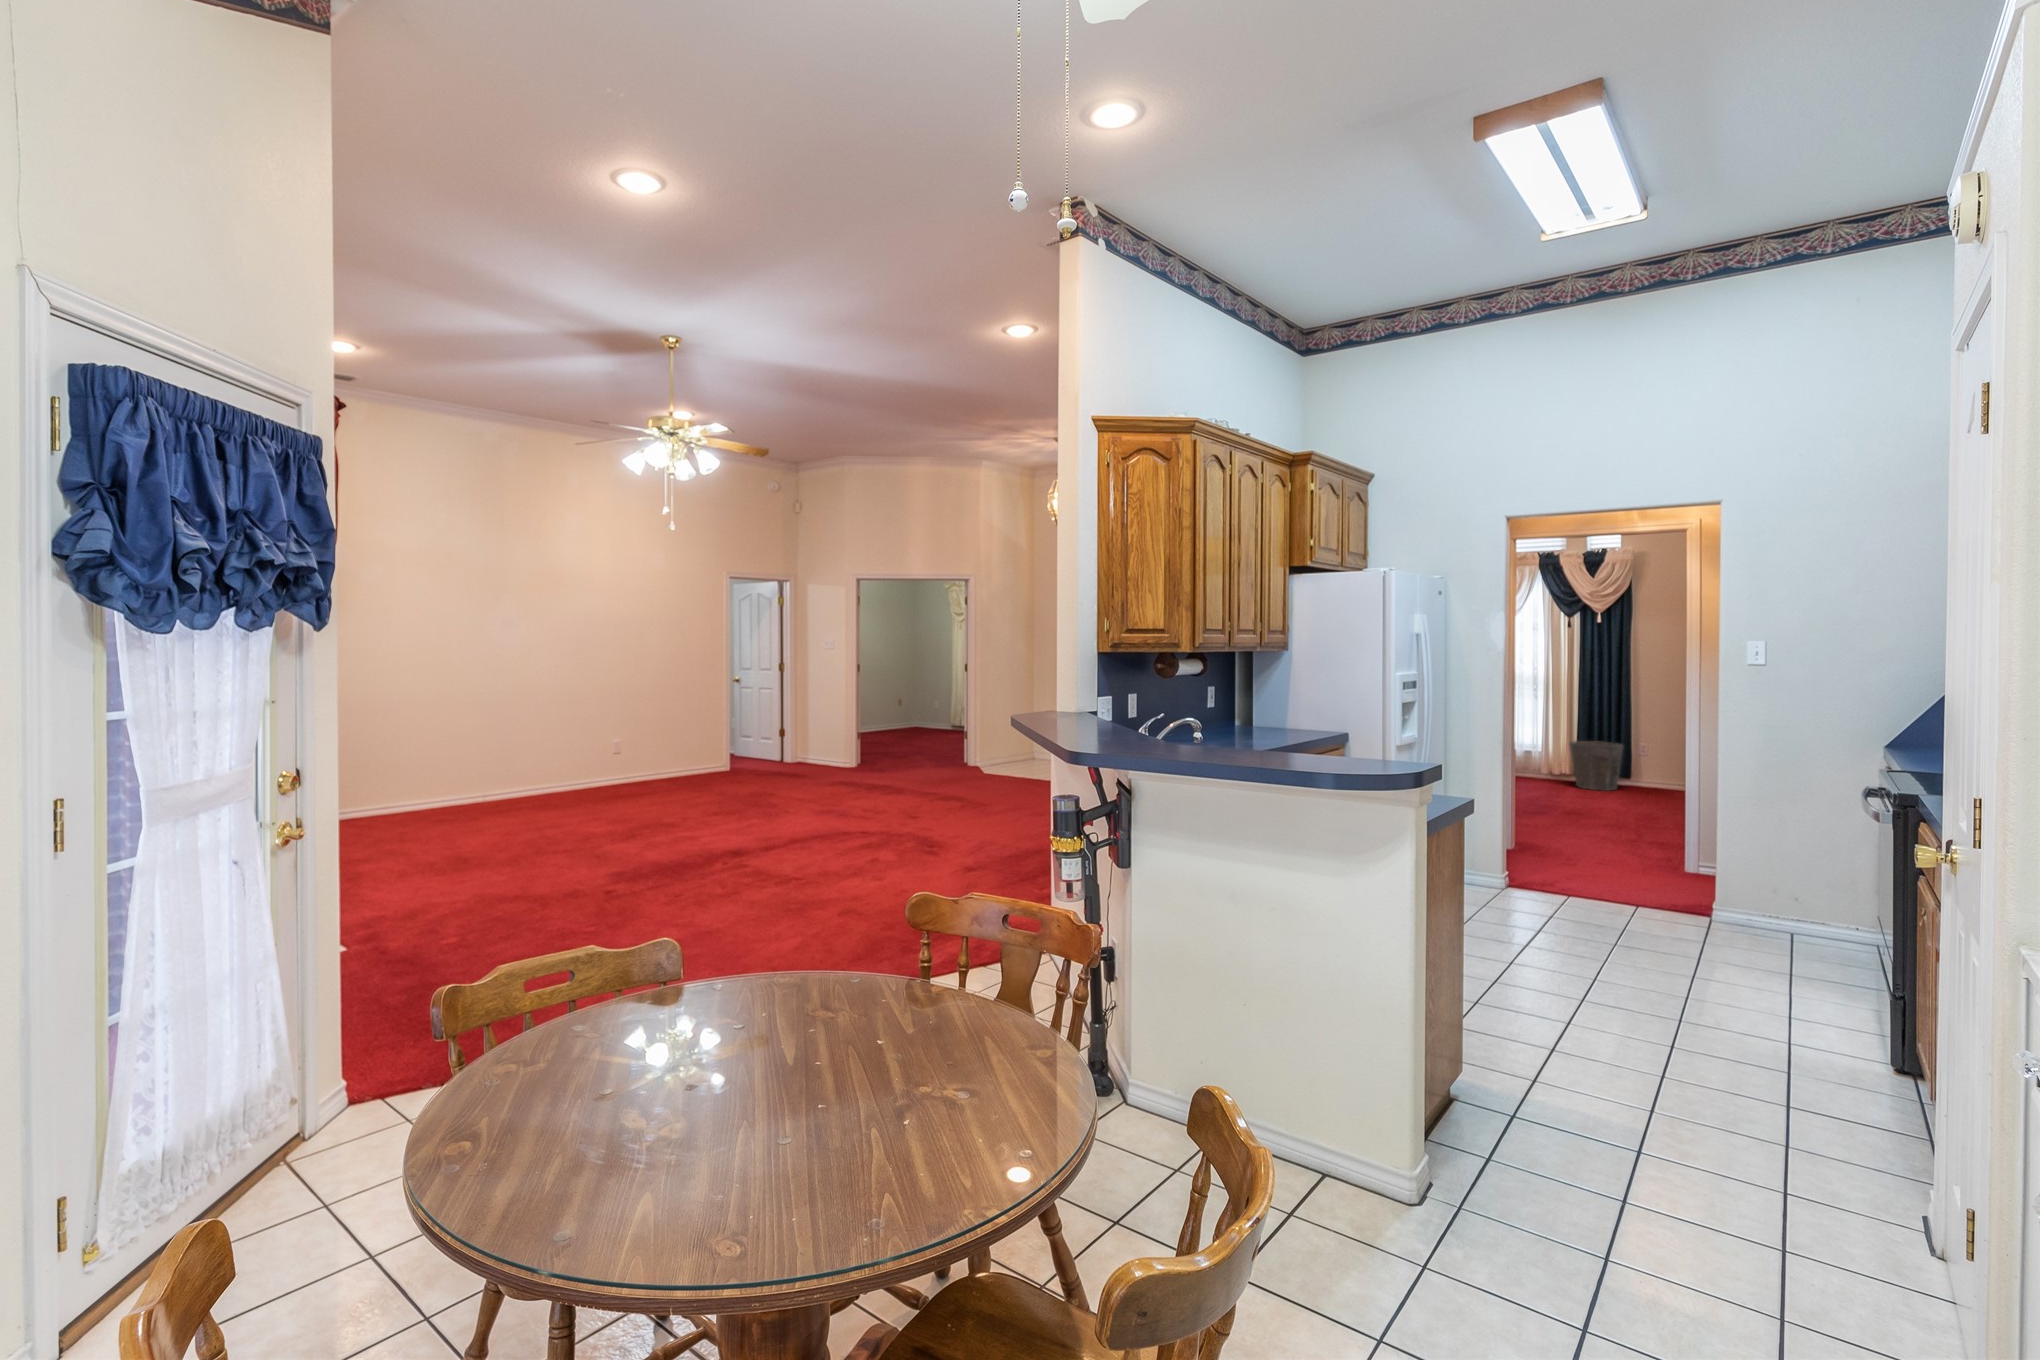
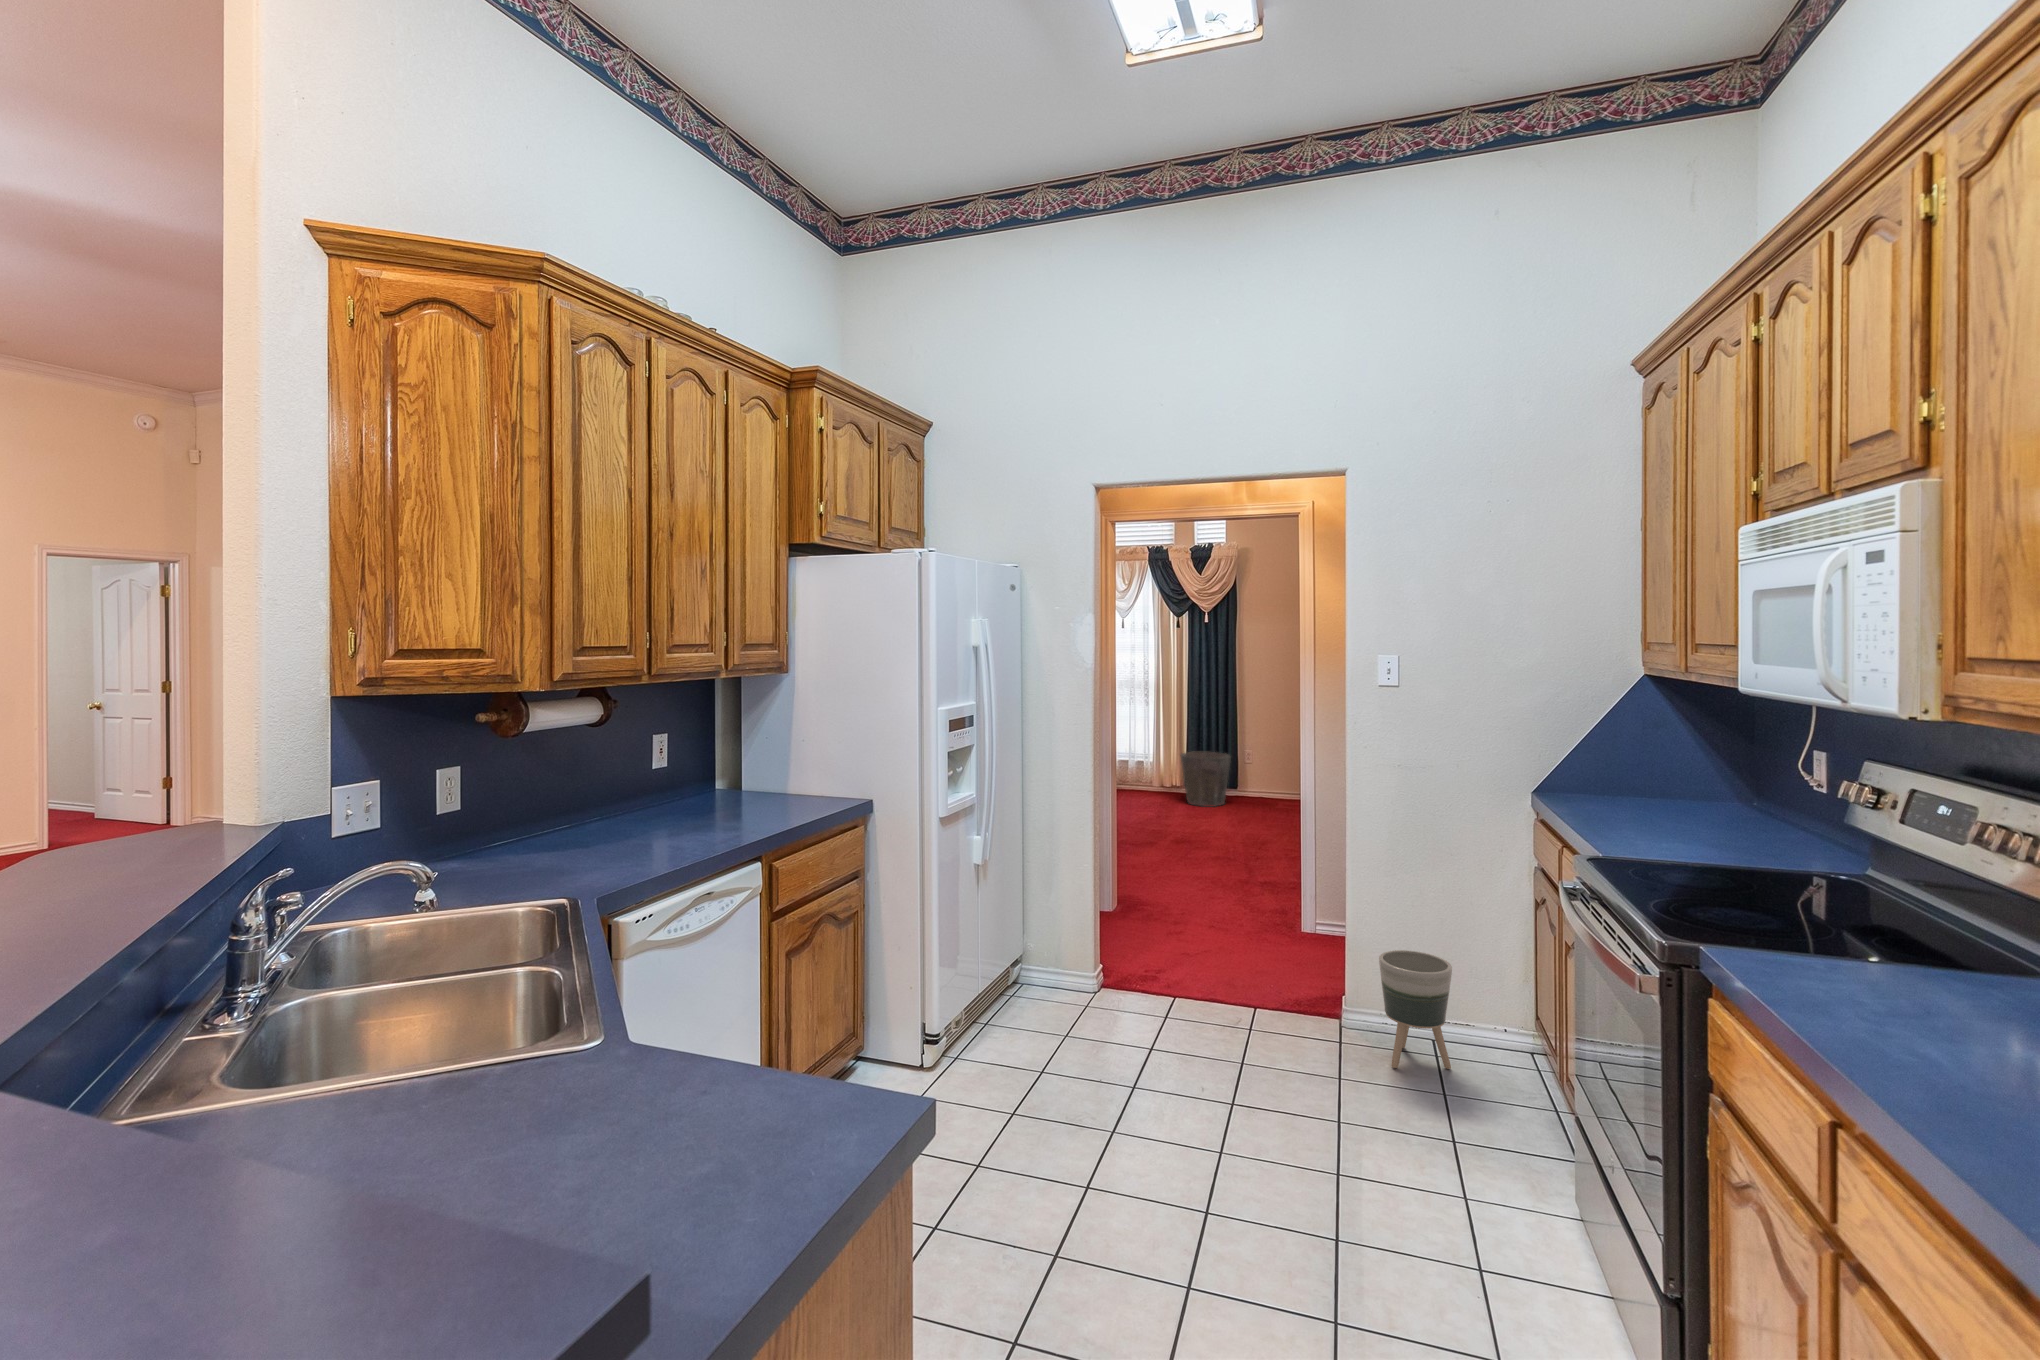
planter: none [1758,863,1824,951] -> present [1379,950,1452,1069]

